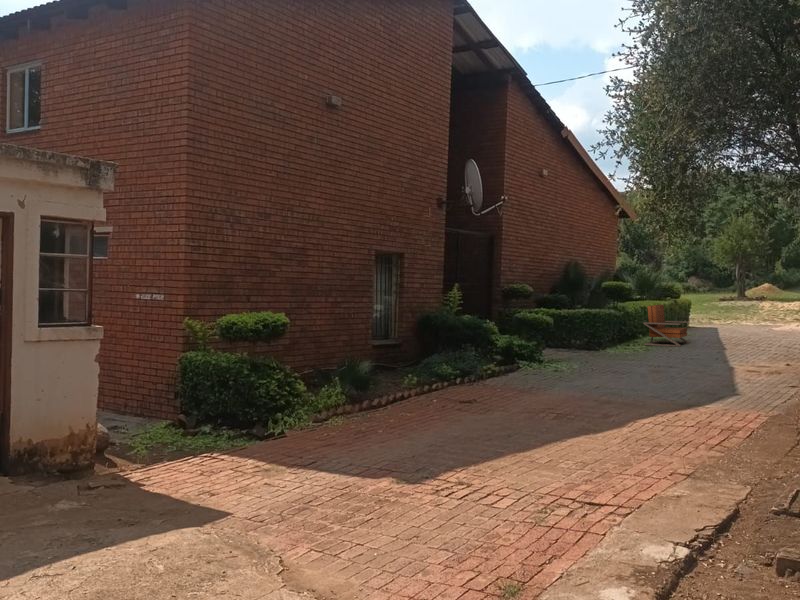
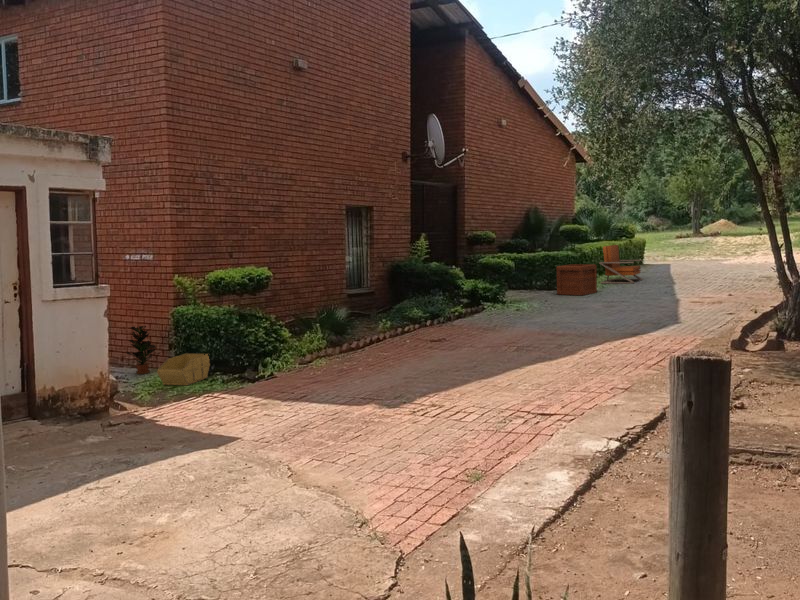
wooden crate: none [598,324,641,358] -> present [556,264,597,296]
potted plant: none [127,371,160,424] -> present [126,326,156,374]
storage bin: none [156,405,216,441] -> present [157,354,210,385]

